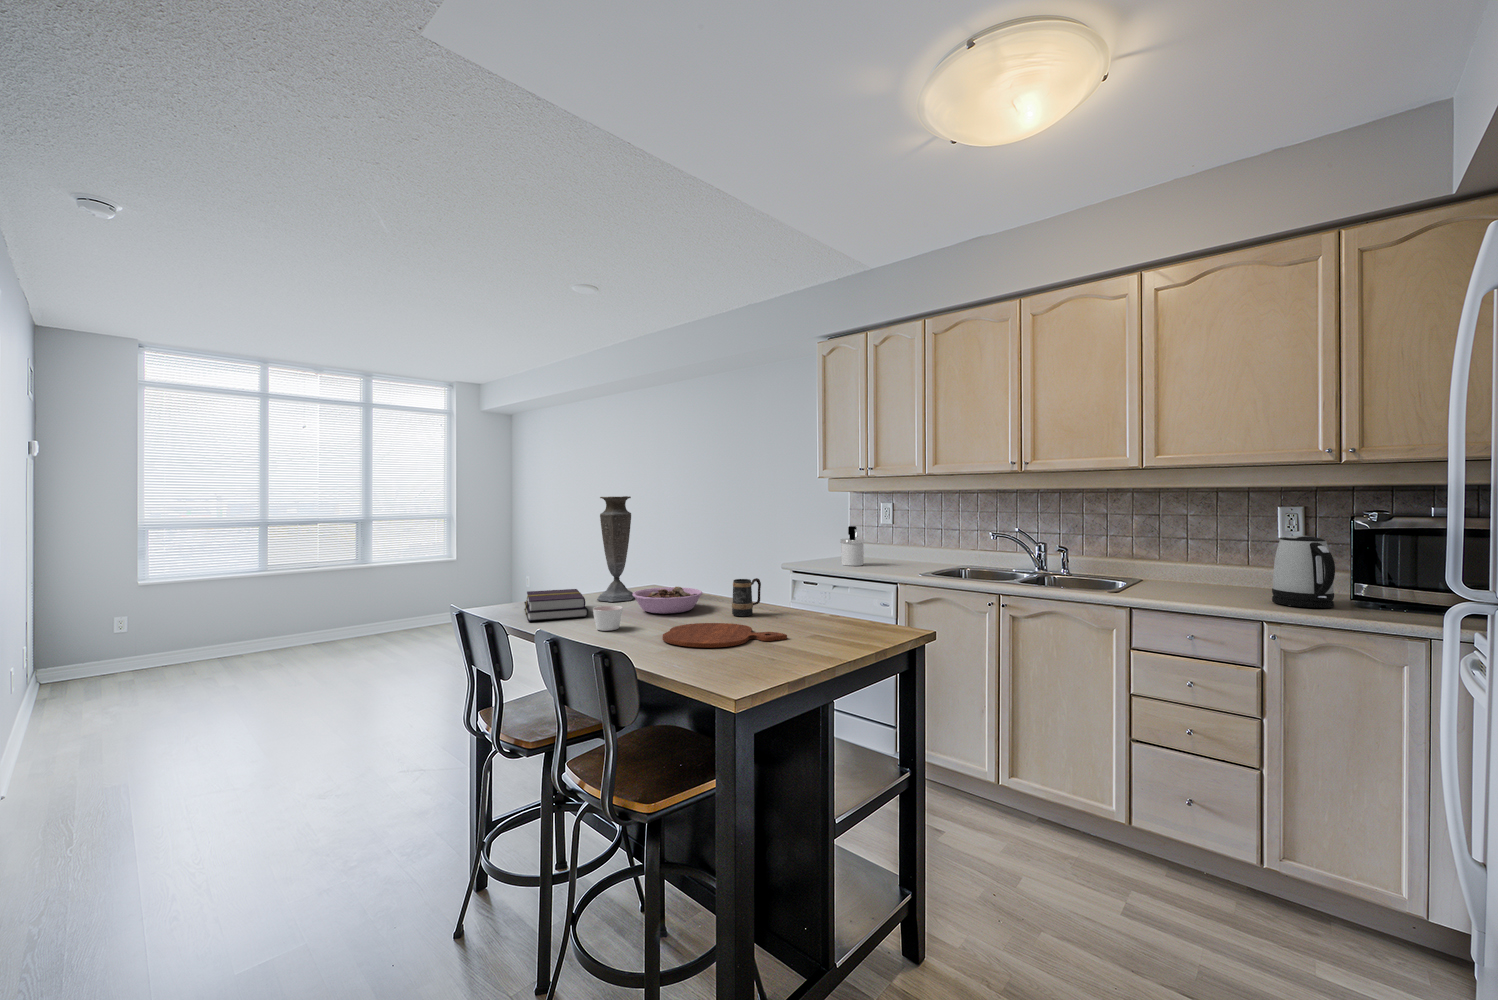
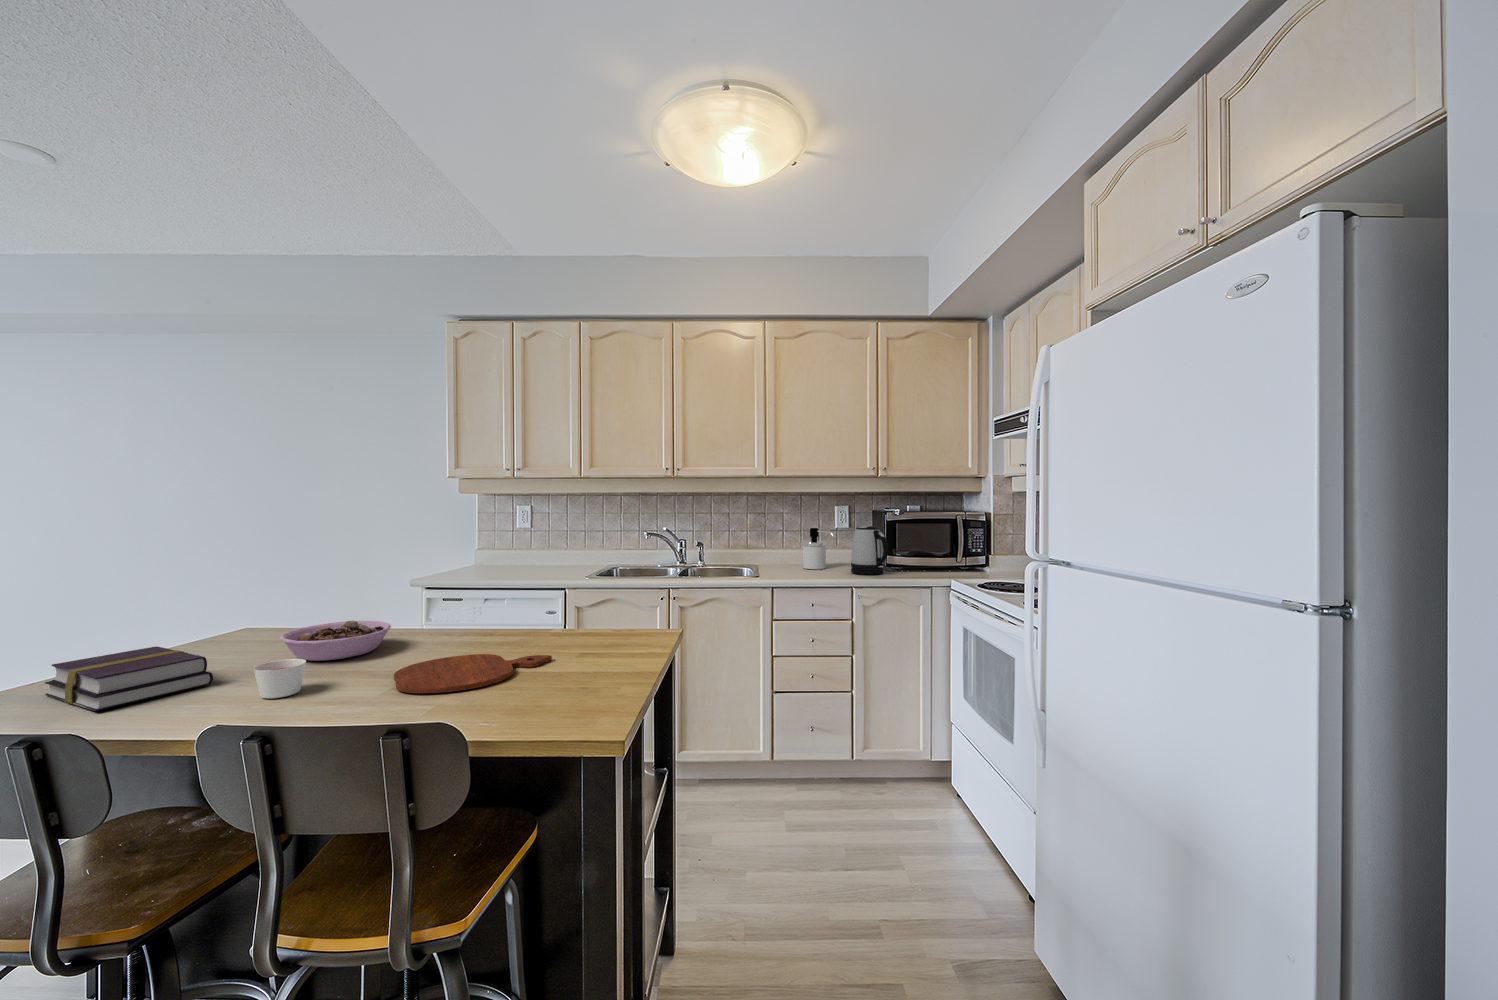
vase: present [597,496,634,602] -> none [186,503,253,658]
soap dispenser: present [841,526,864,566] -> present [802,528,835,569]
mug: present [732,578,761,616] -> none [441,598,476,646]

